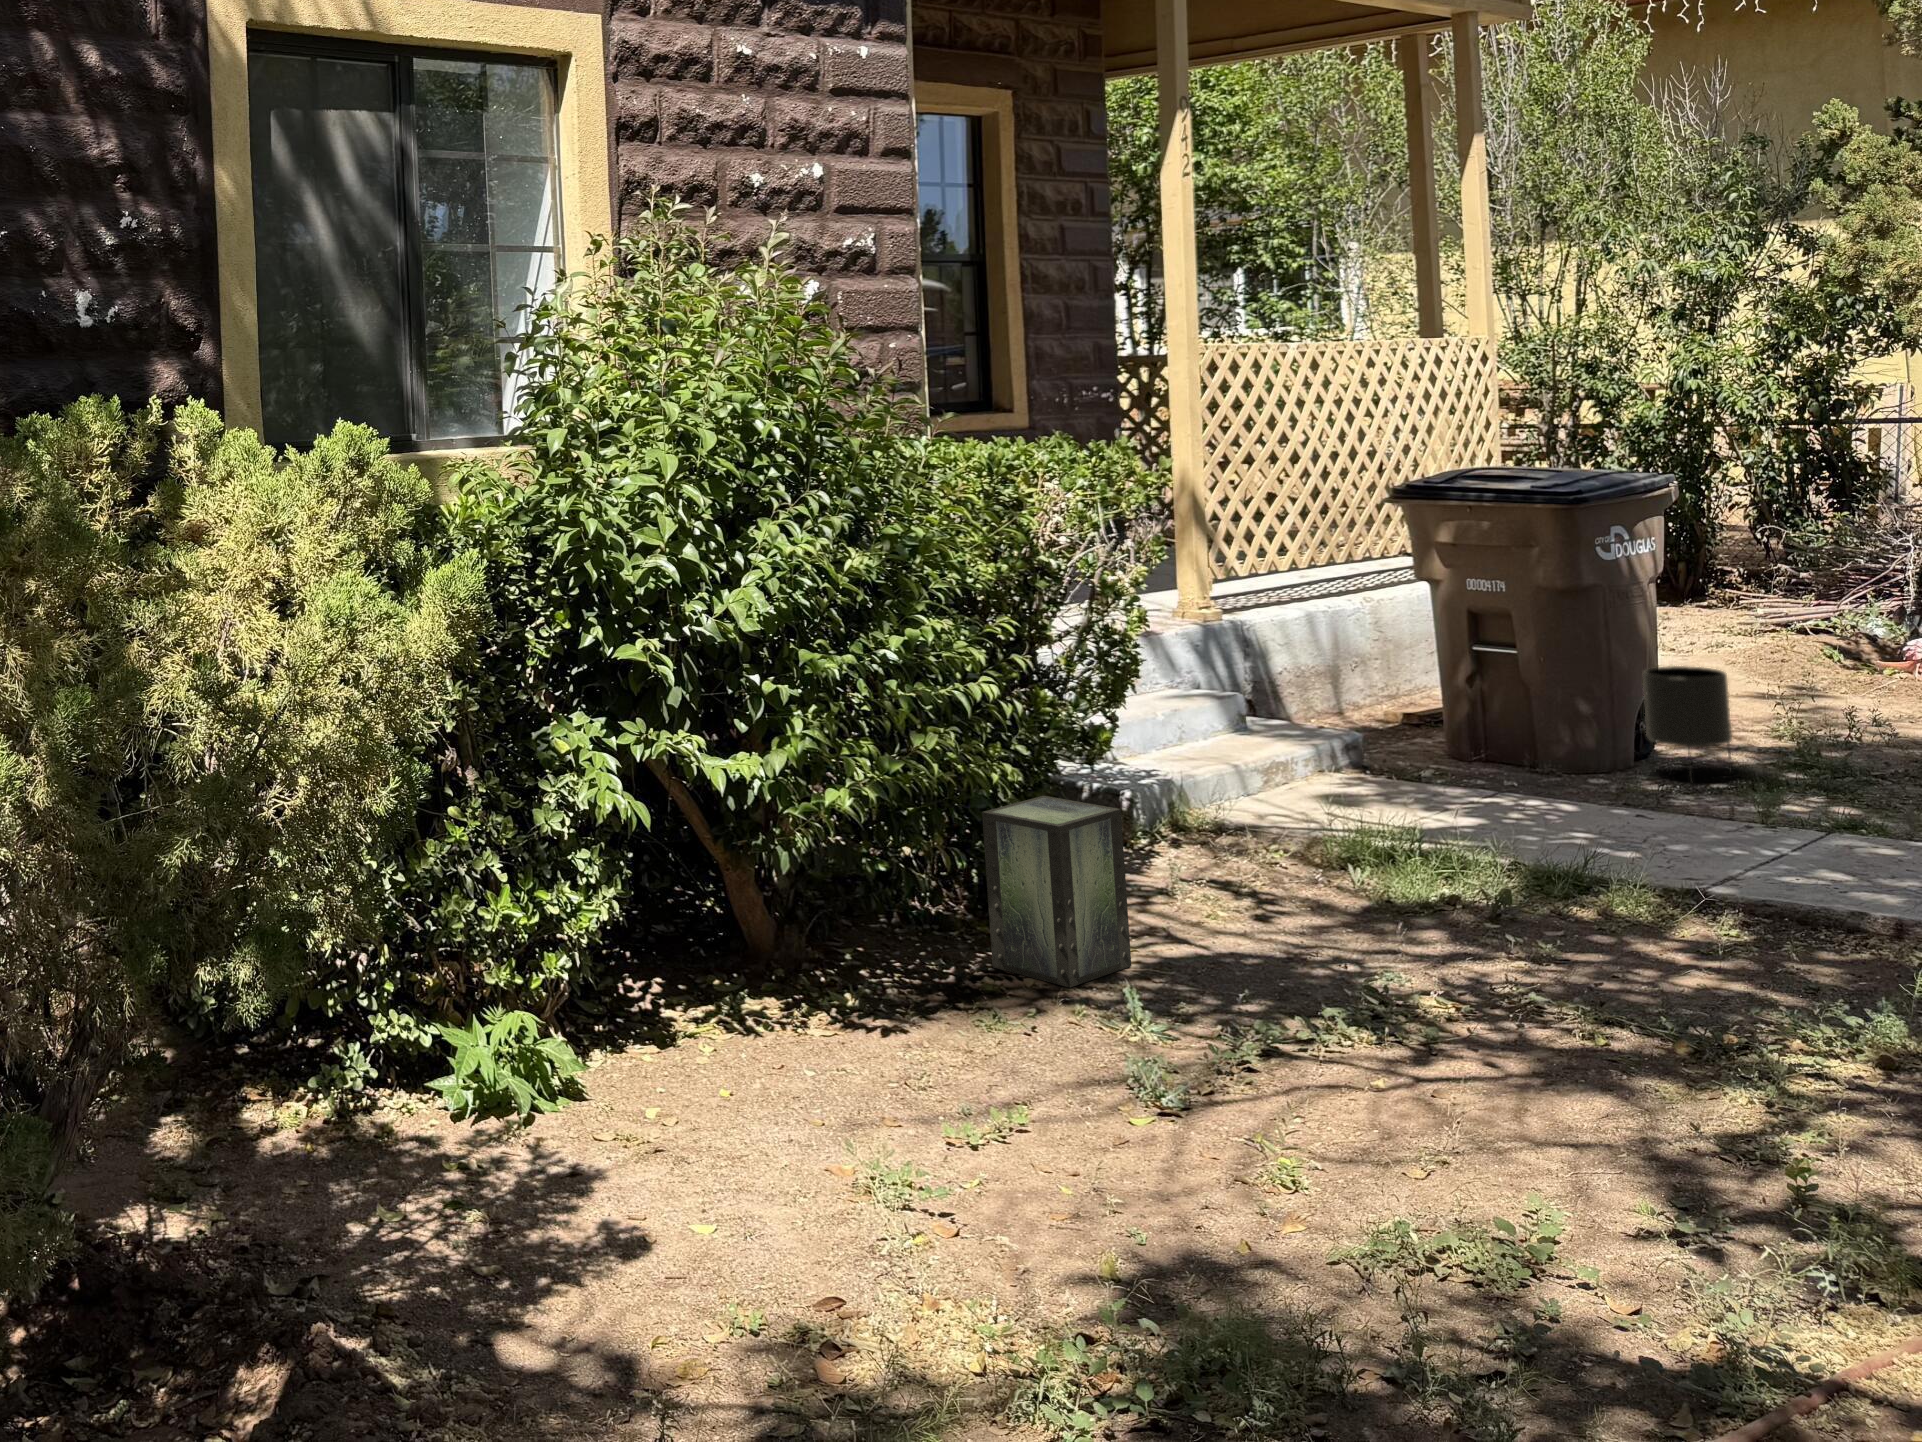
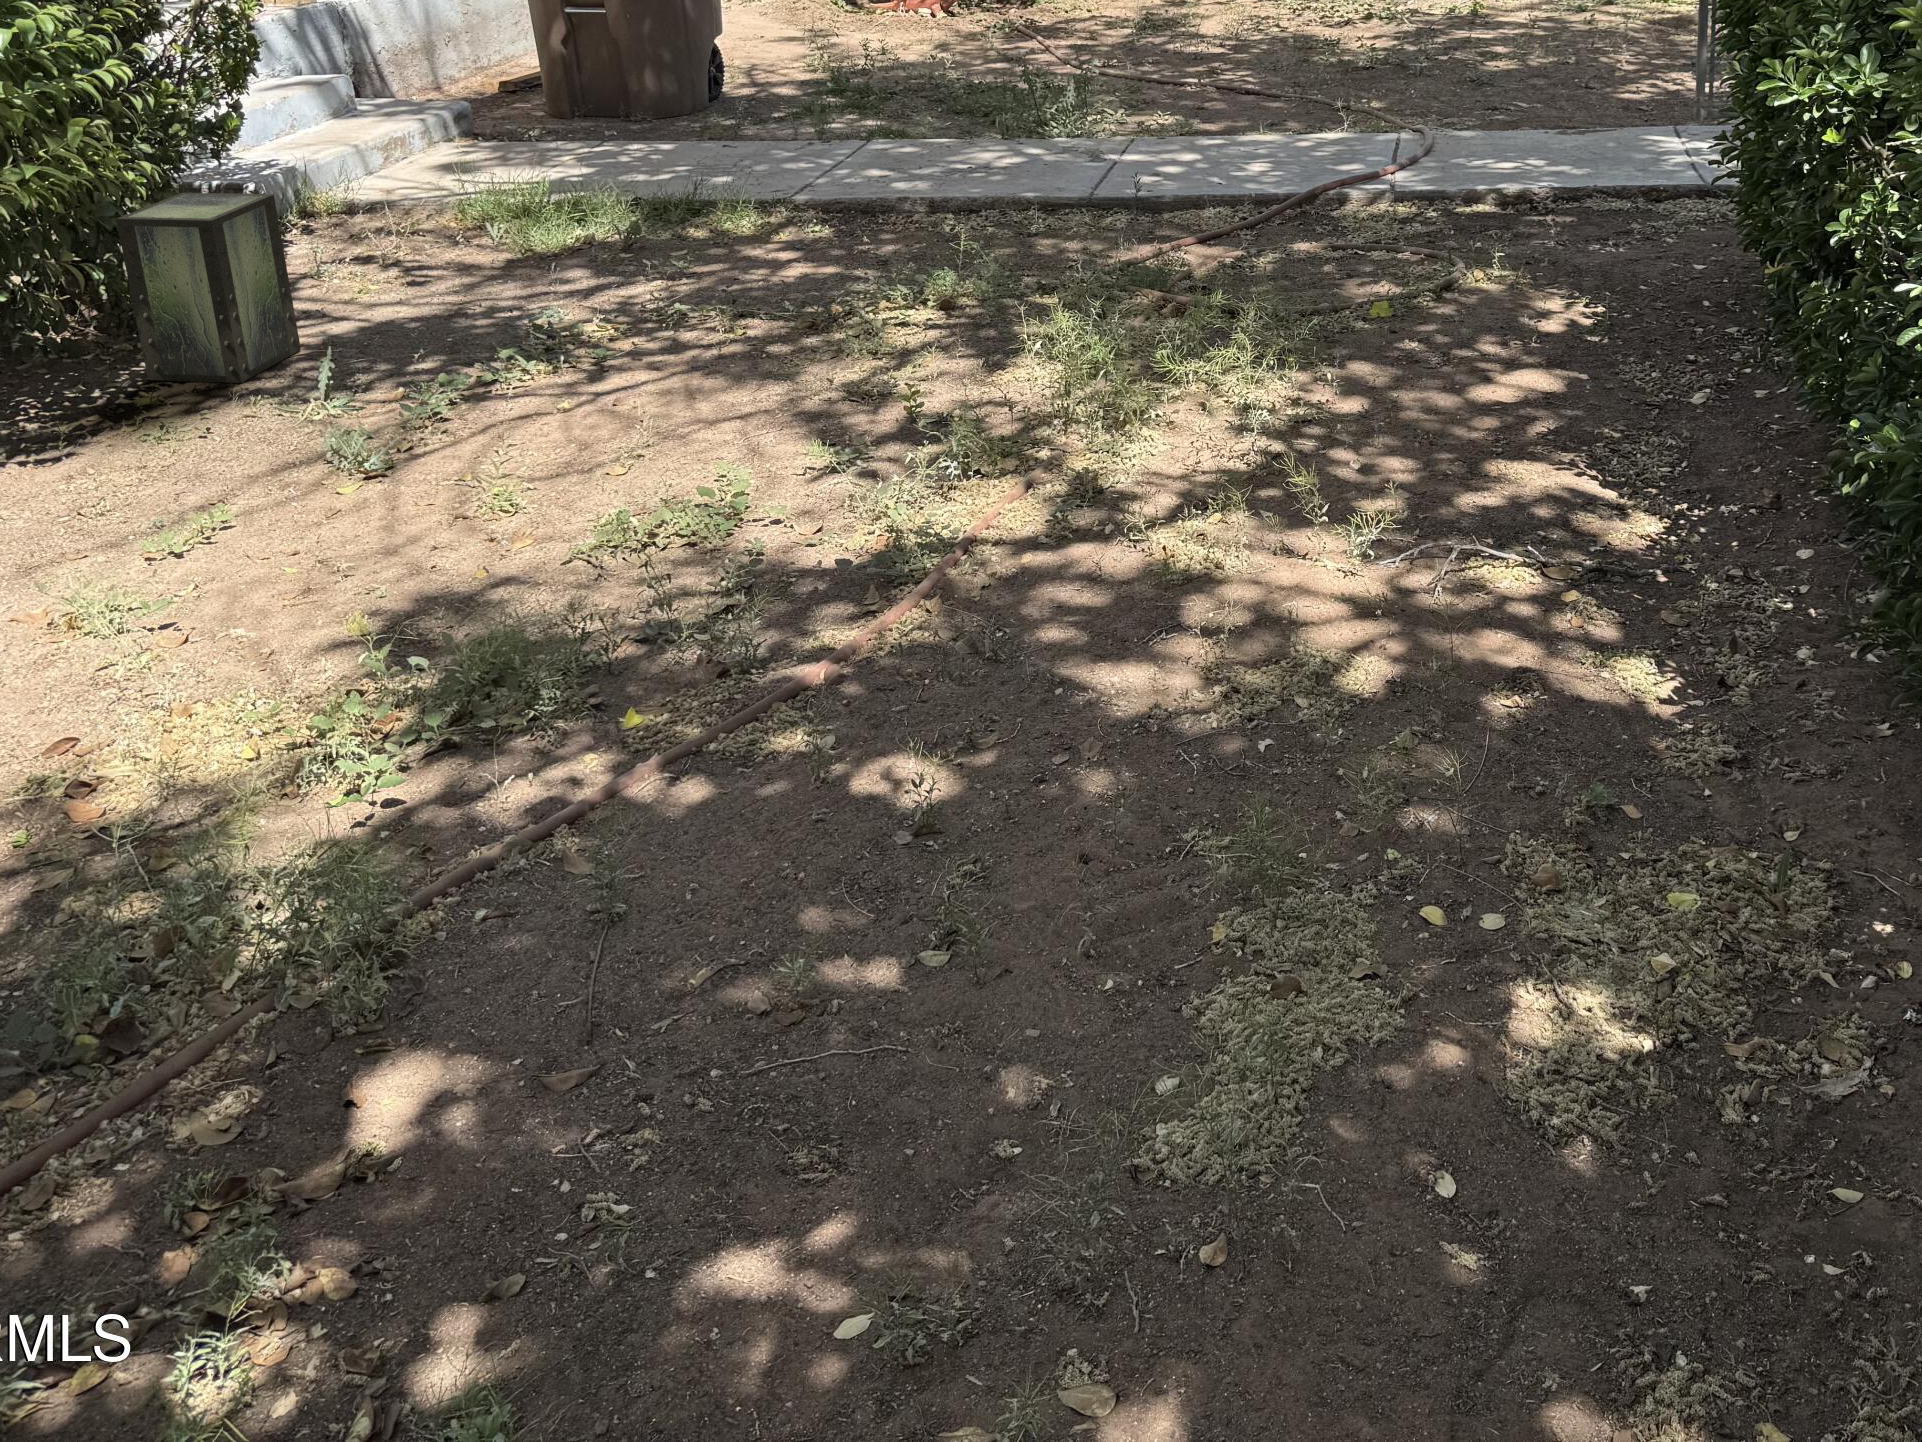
planter: present [1643,666,1732,773] -> none [712,11,783,112]

